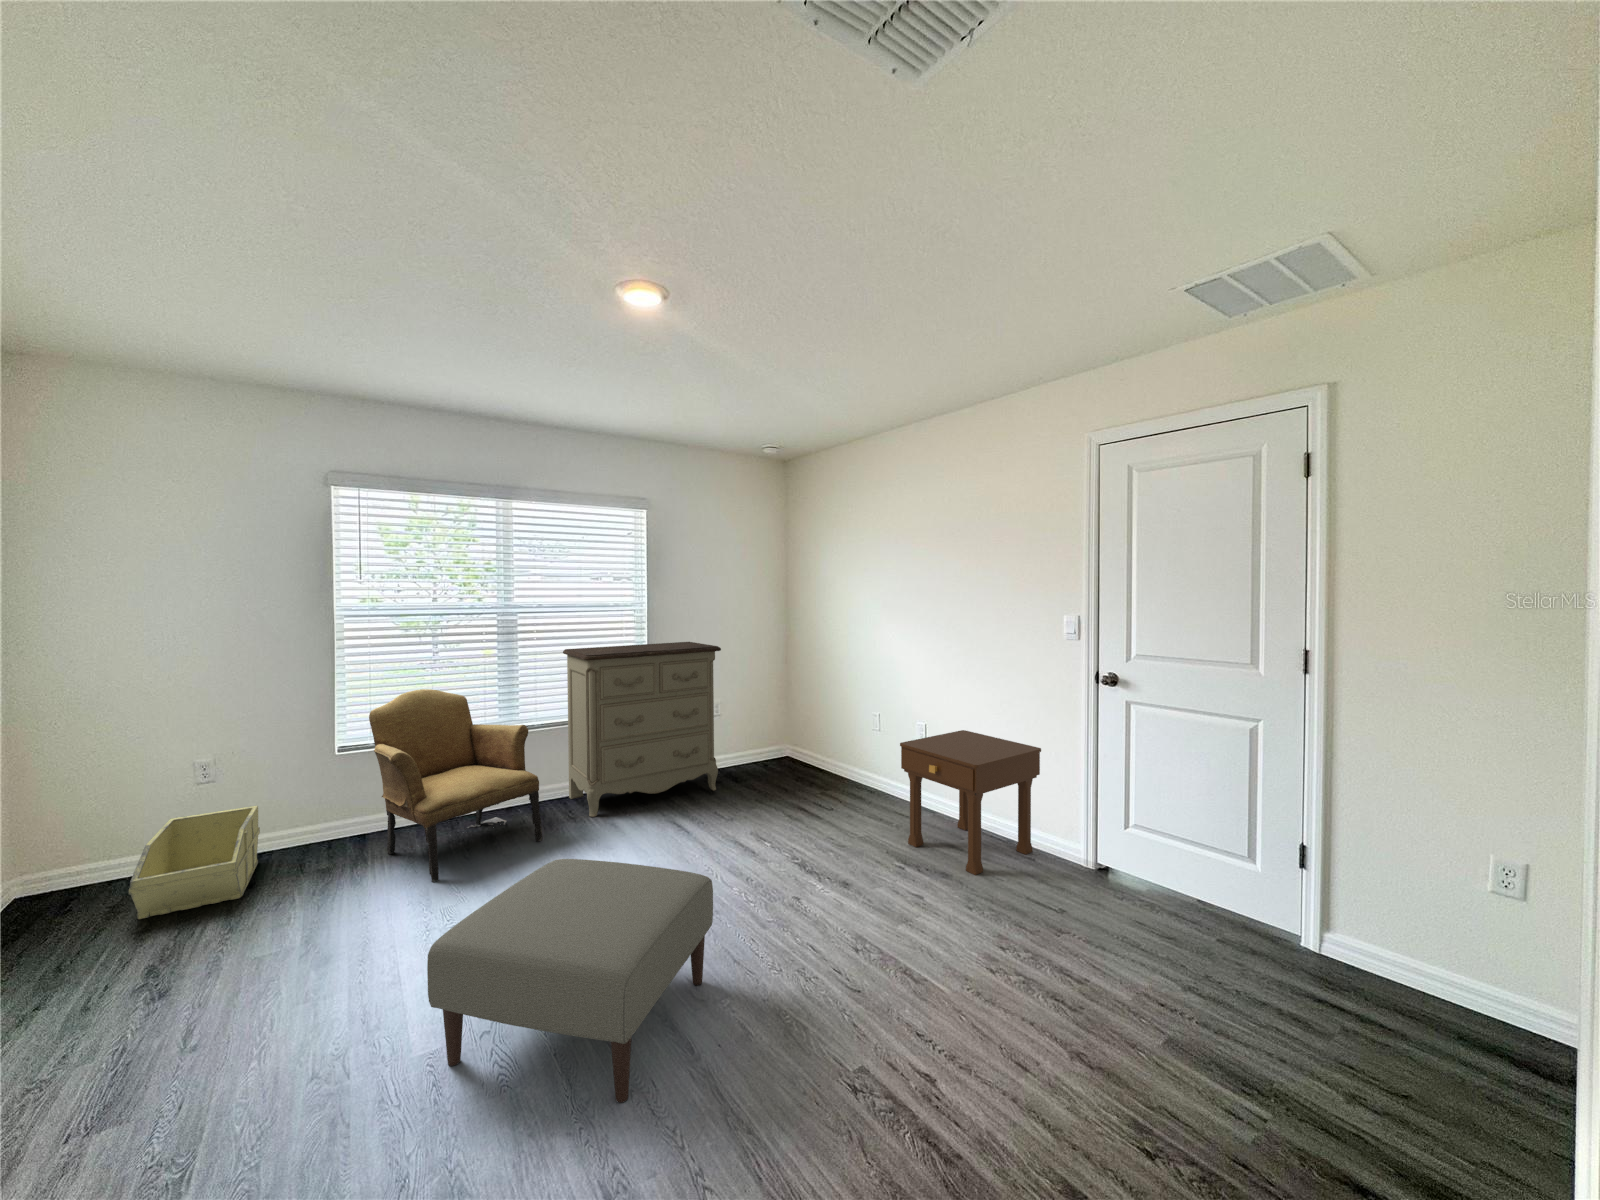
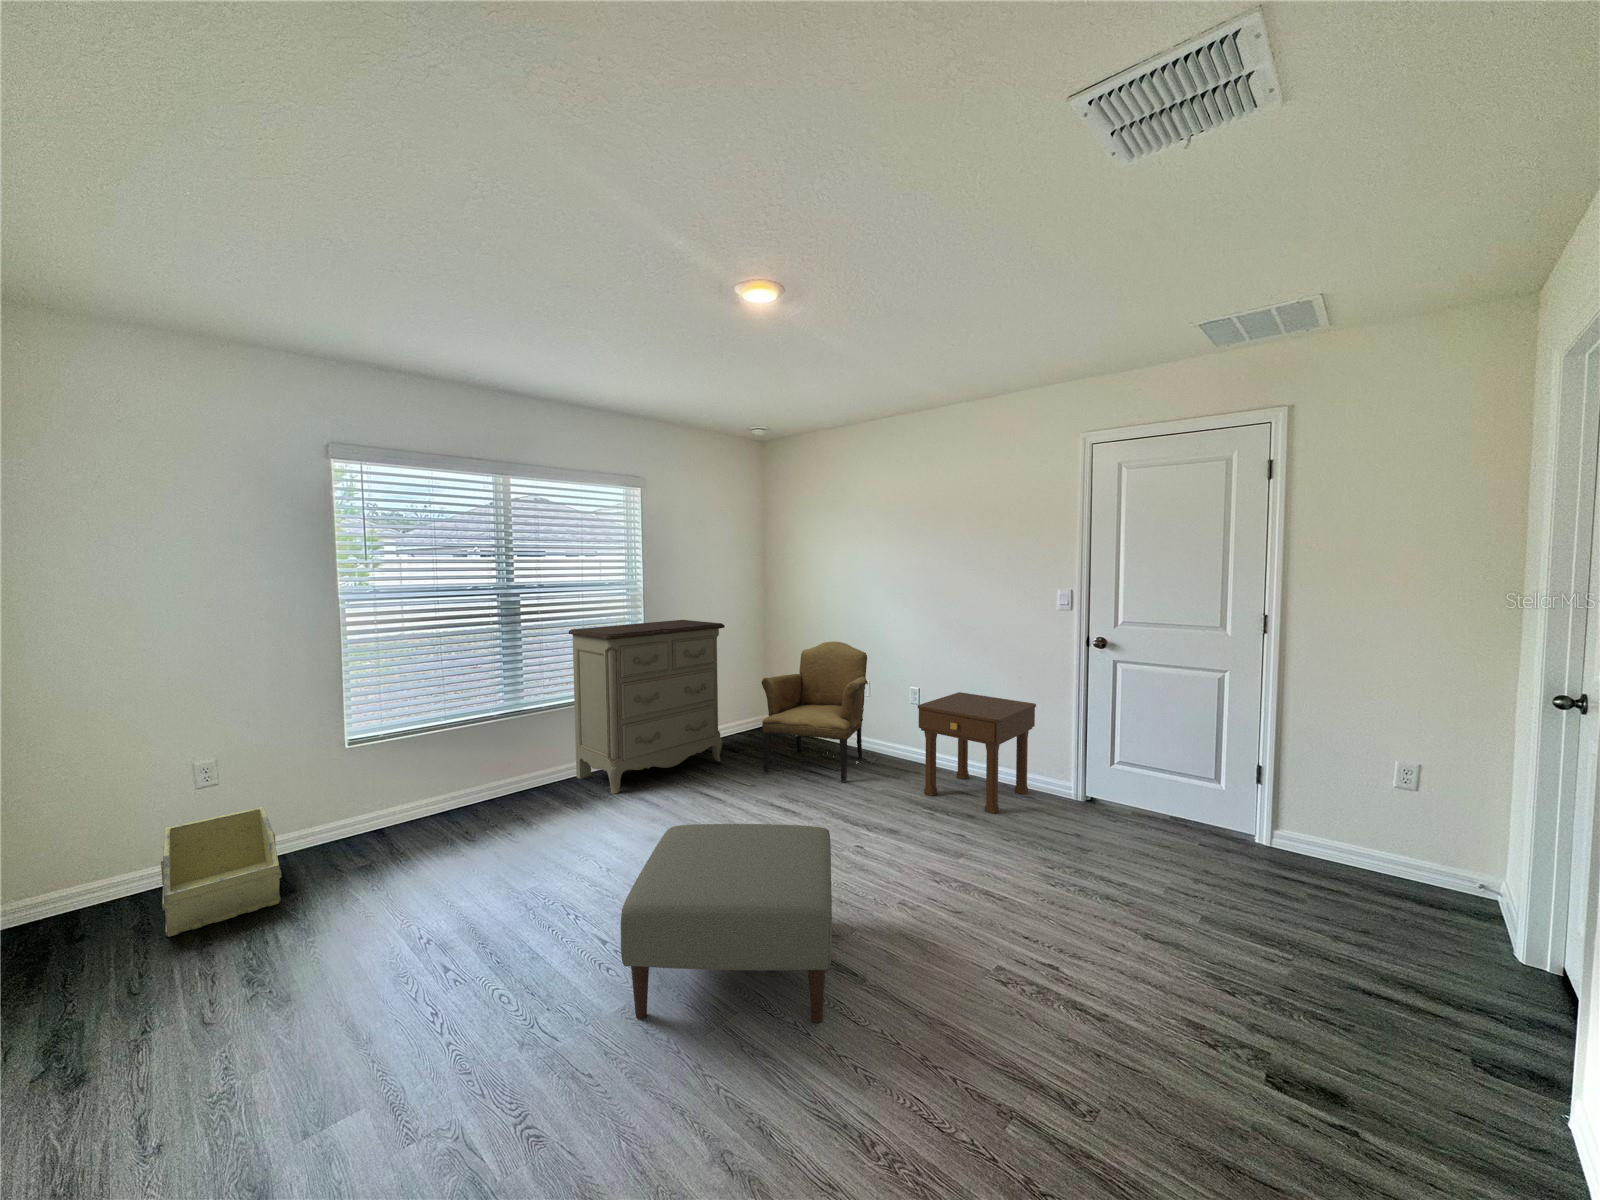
armchair: present [369,689,542,882] -> present [762,641,876,782]

